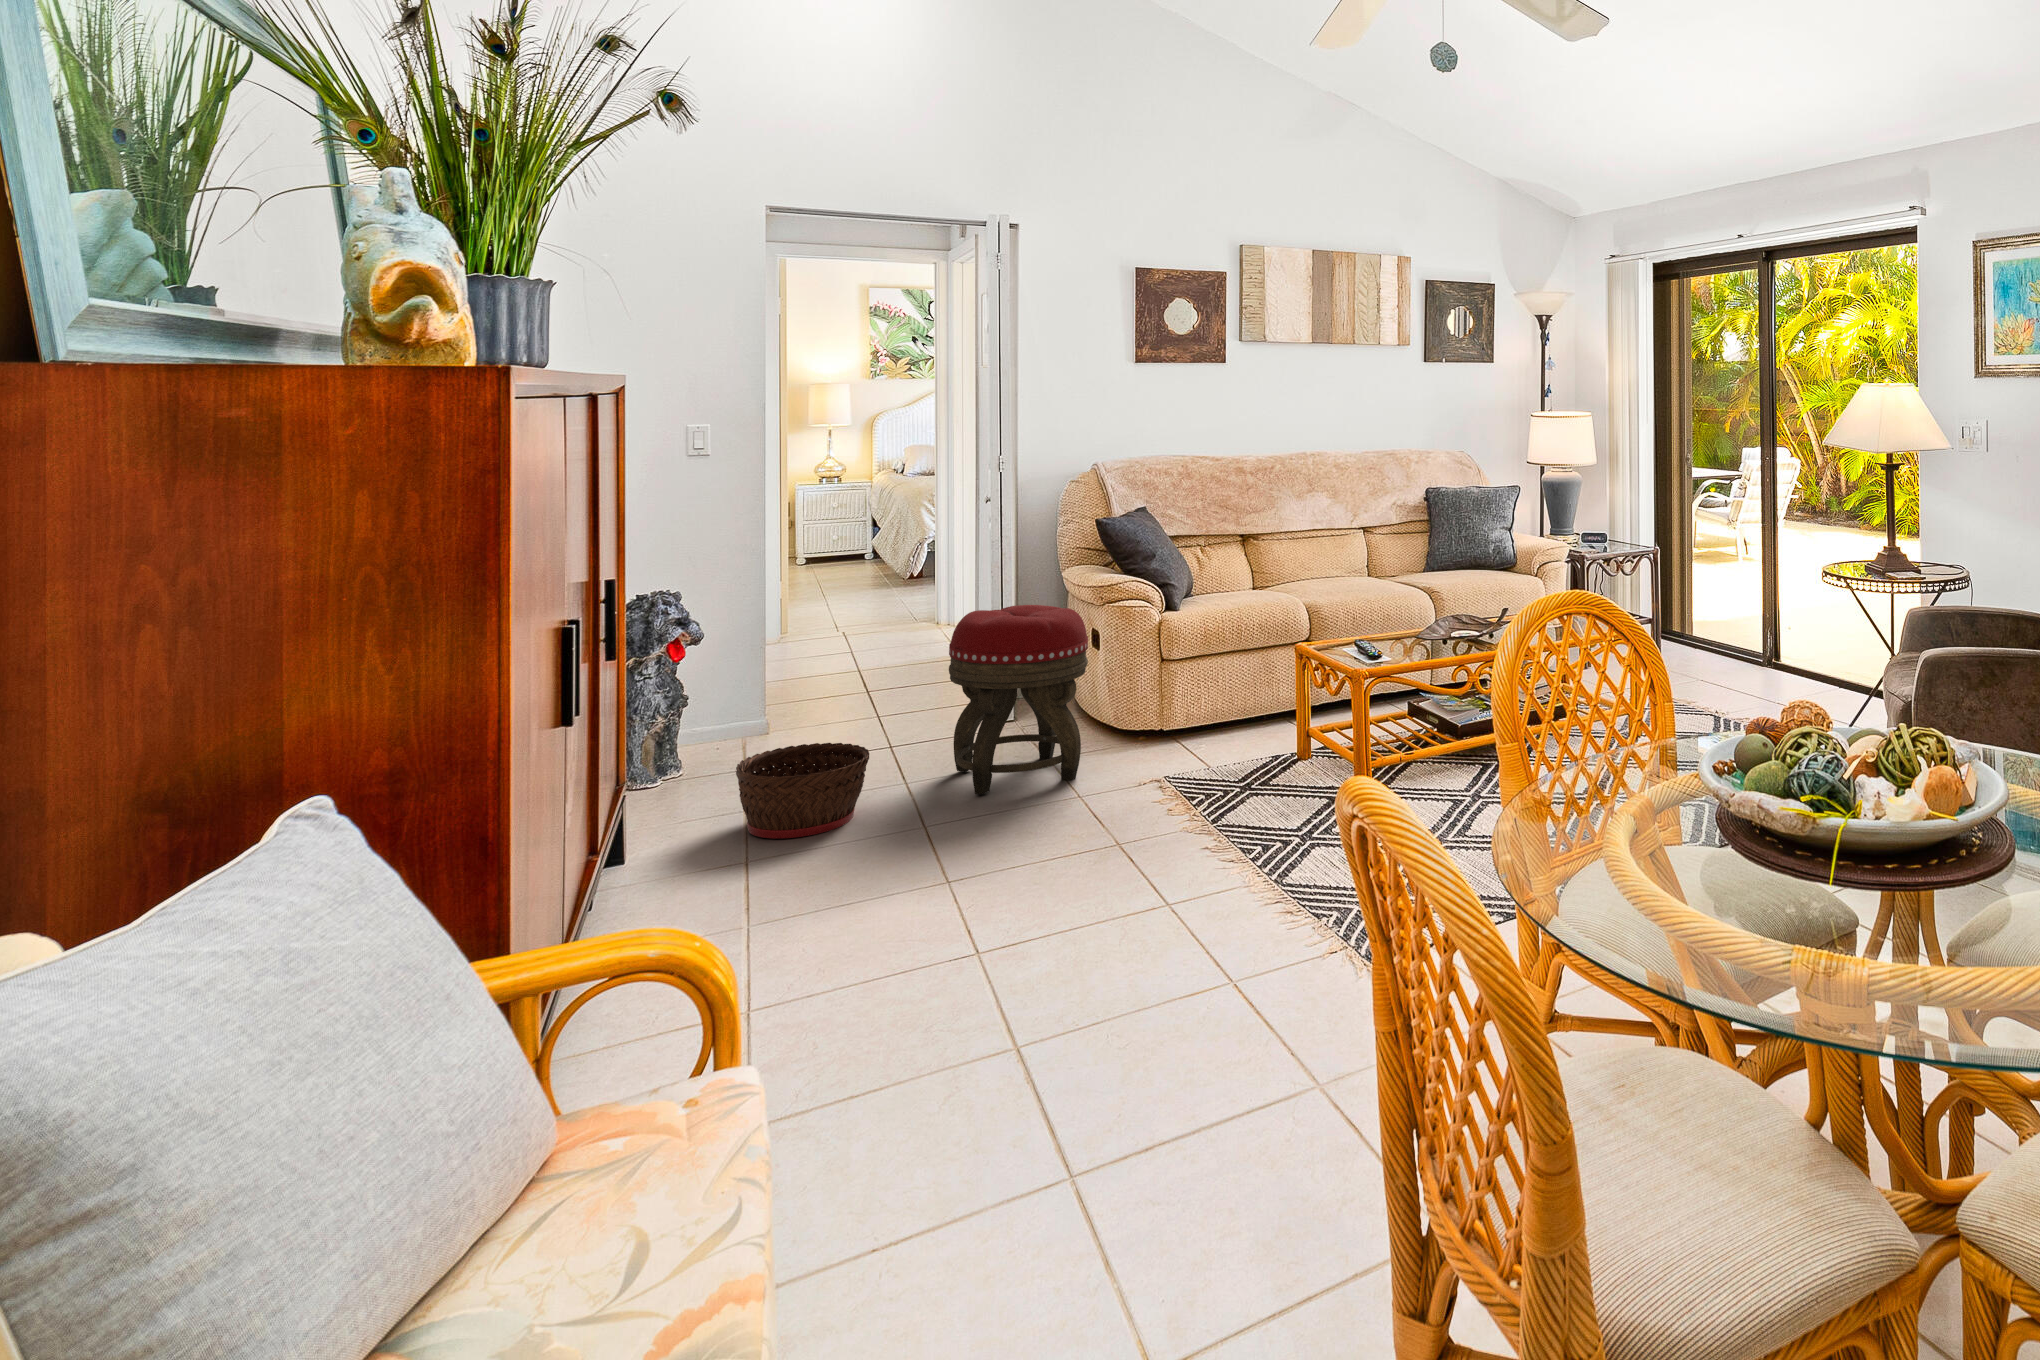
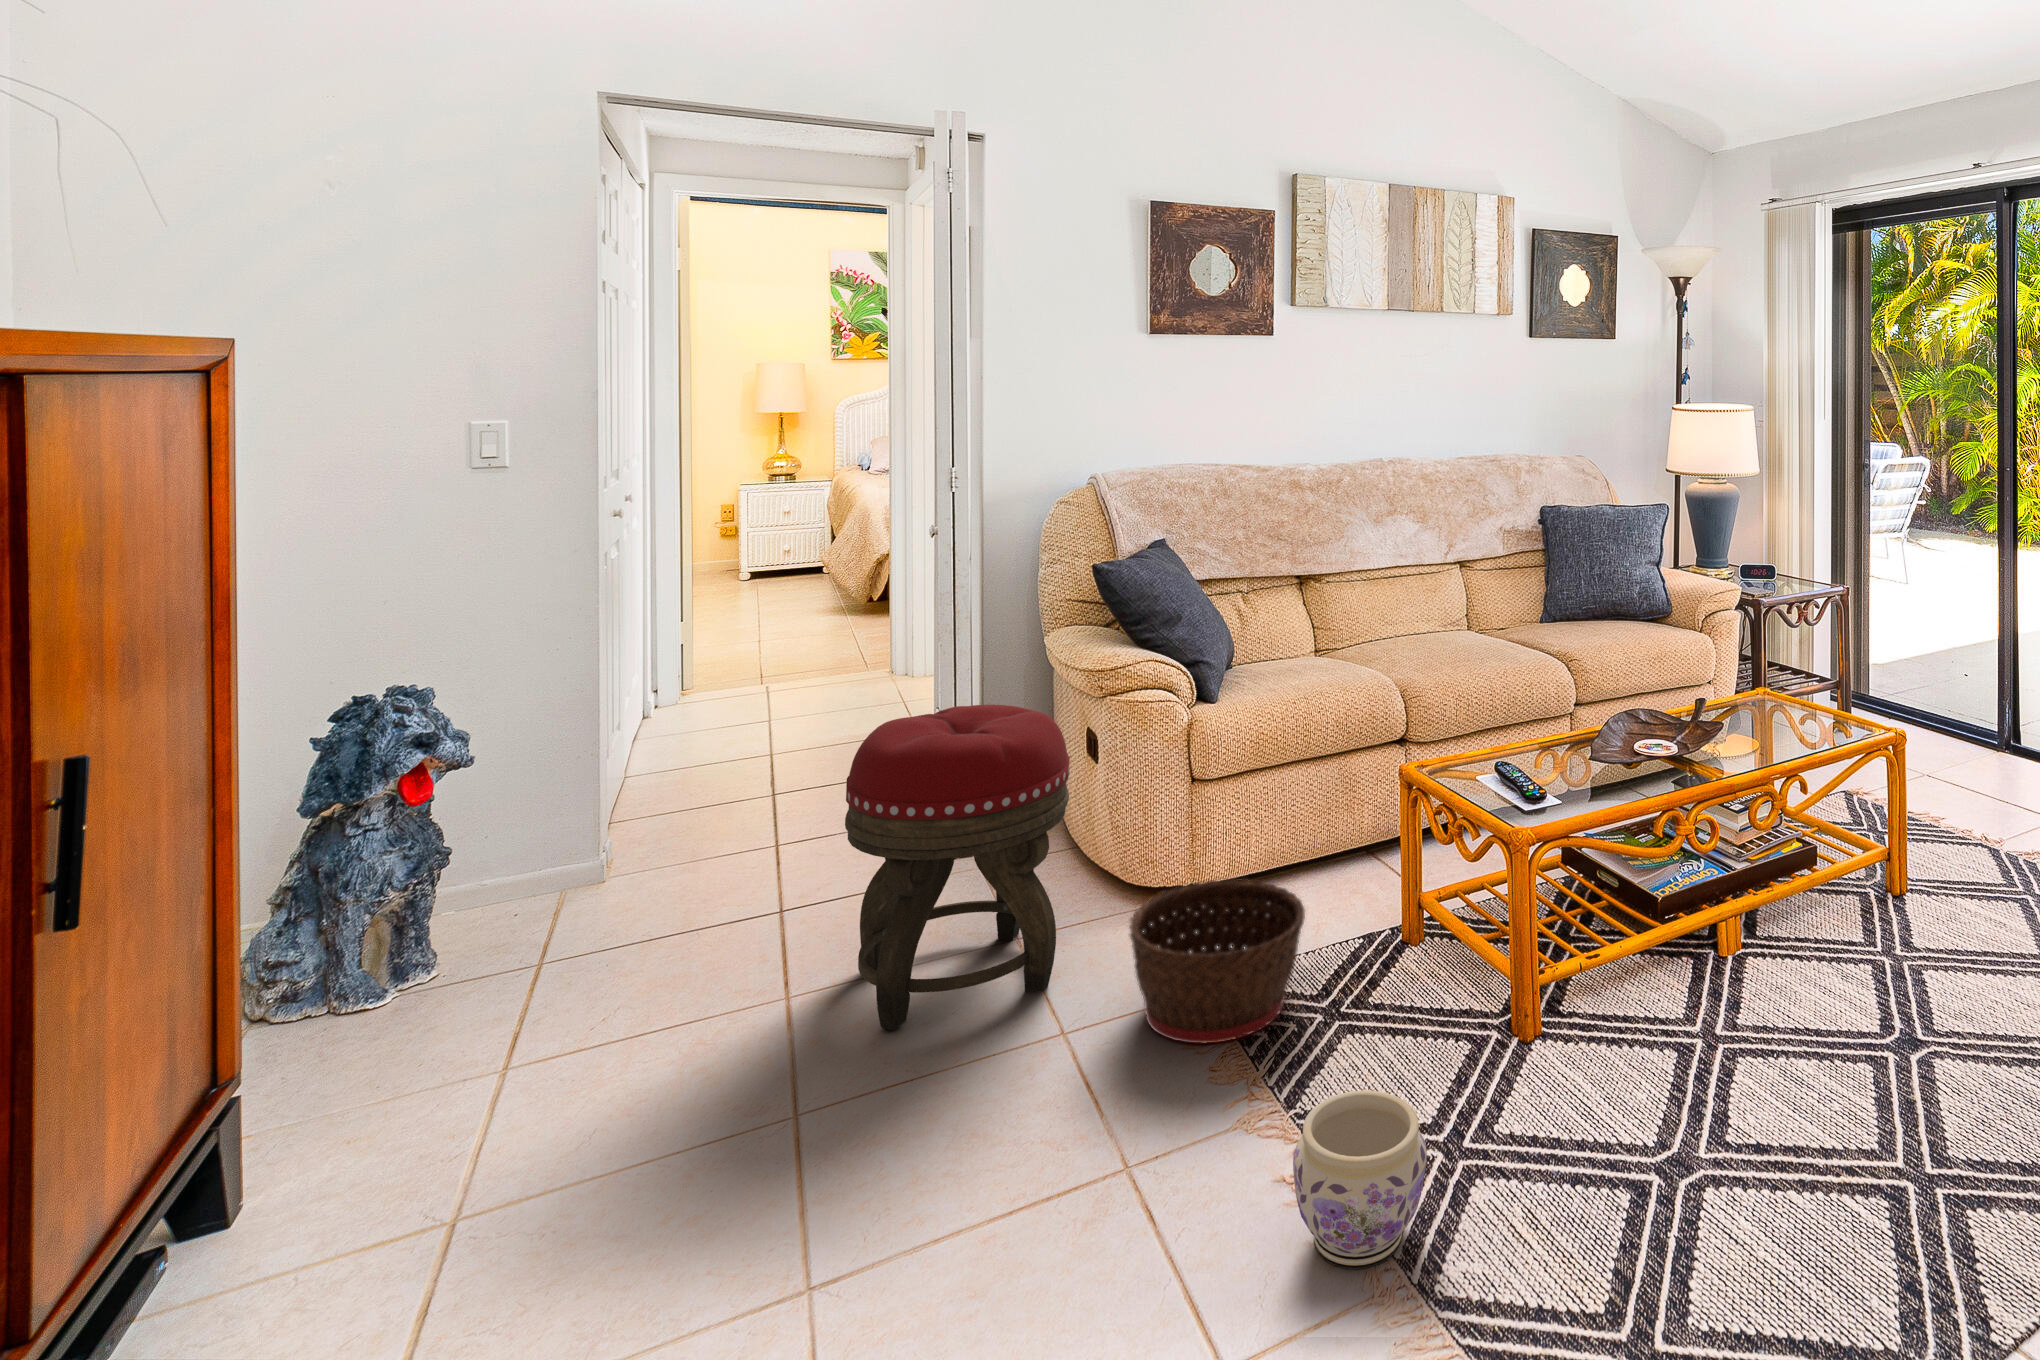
basket: present [736,743,869,838] -> present [1130,879,1305,1043]
planter: none [1226,789,1300,871] -> present [1293,1090,1427,1269]

